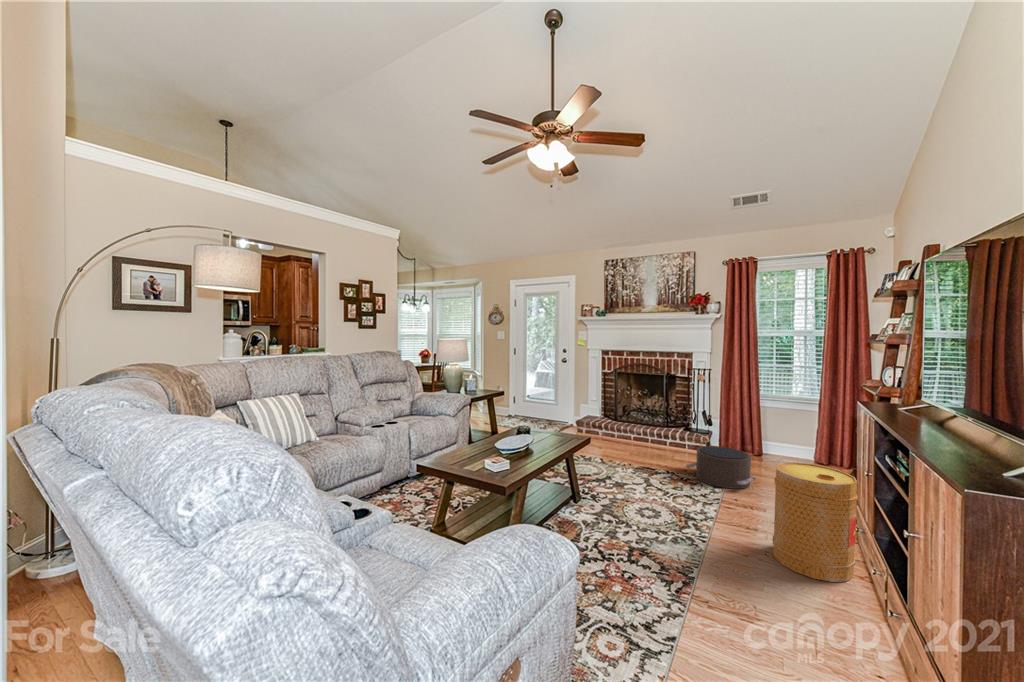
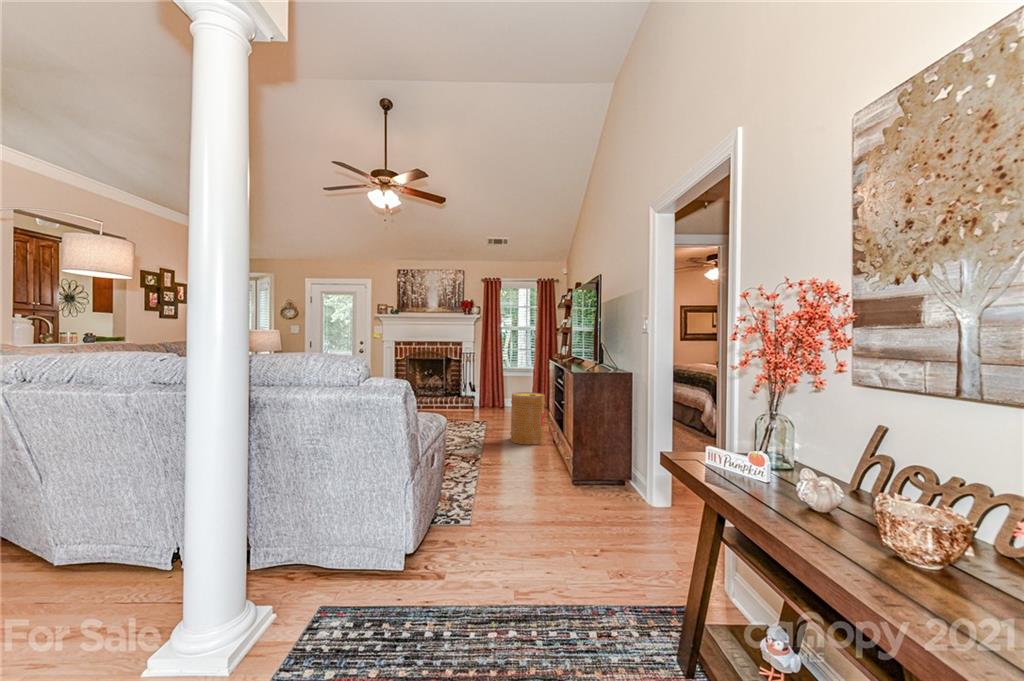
pouf: present [686,446,756,489] -> none [461,400,503,422]

